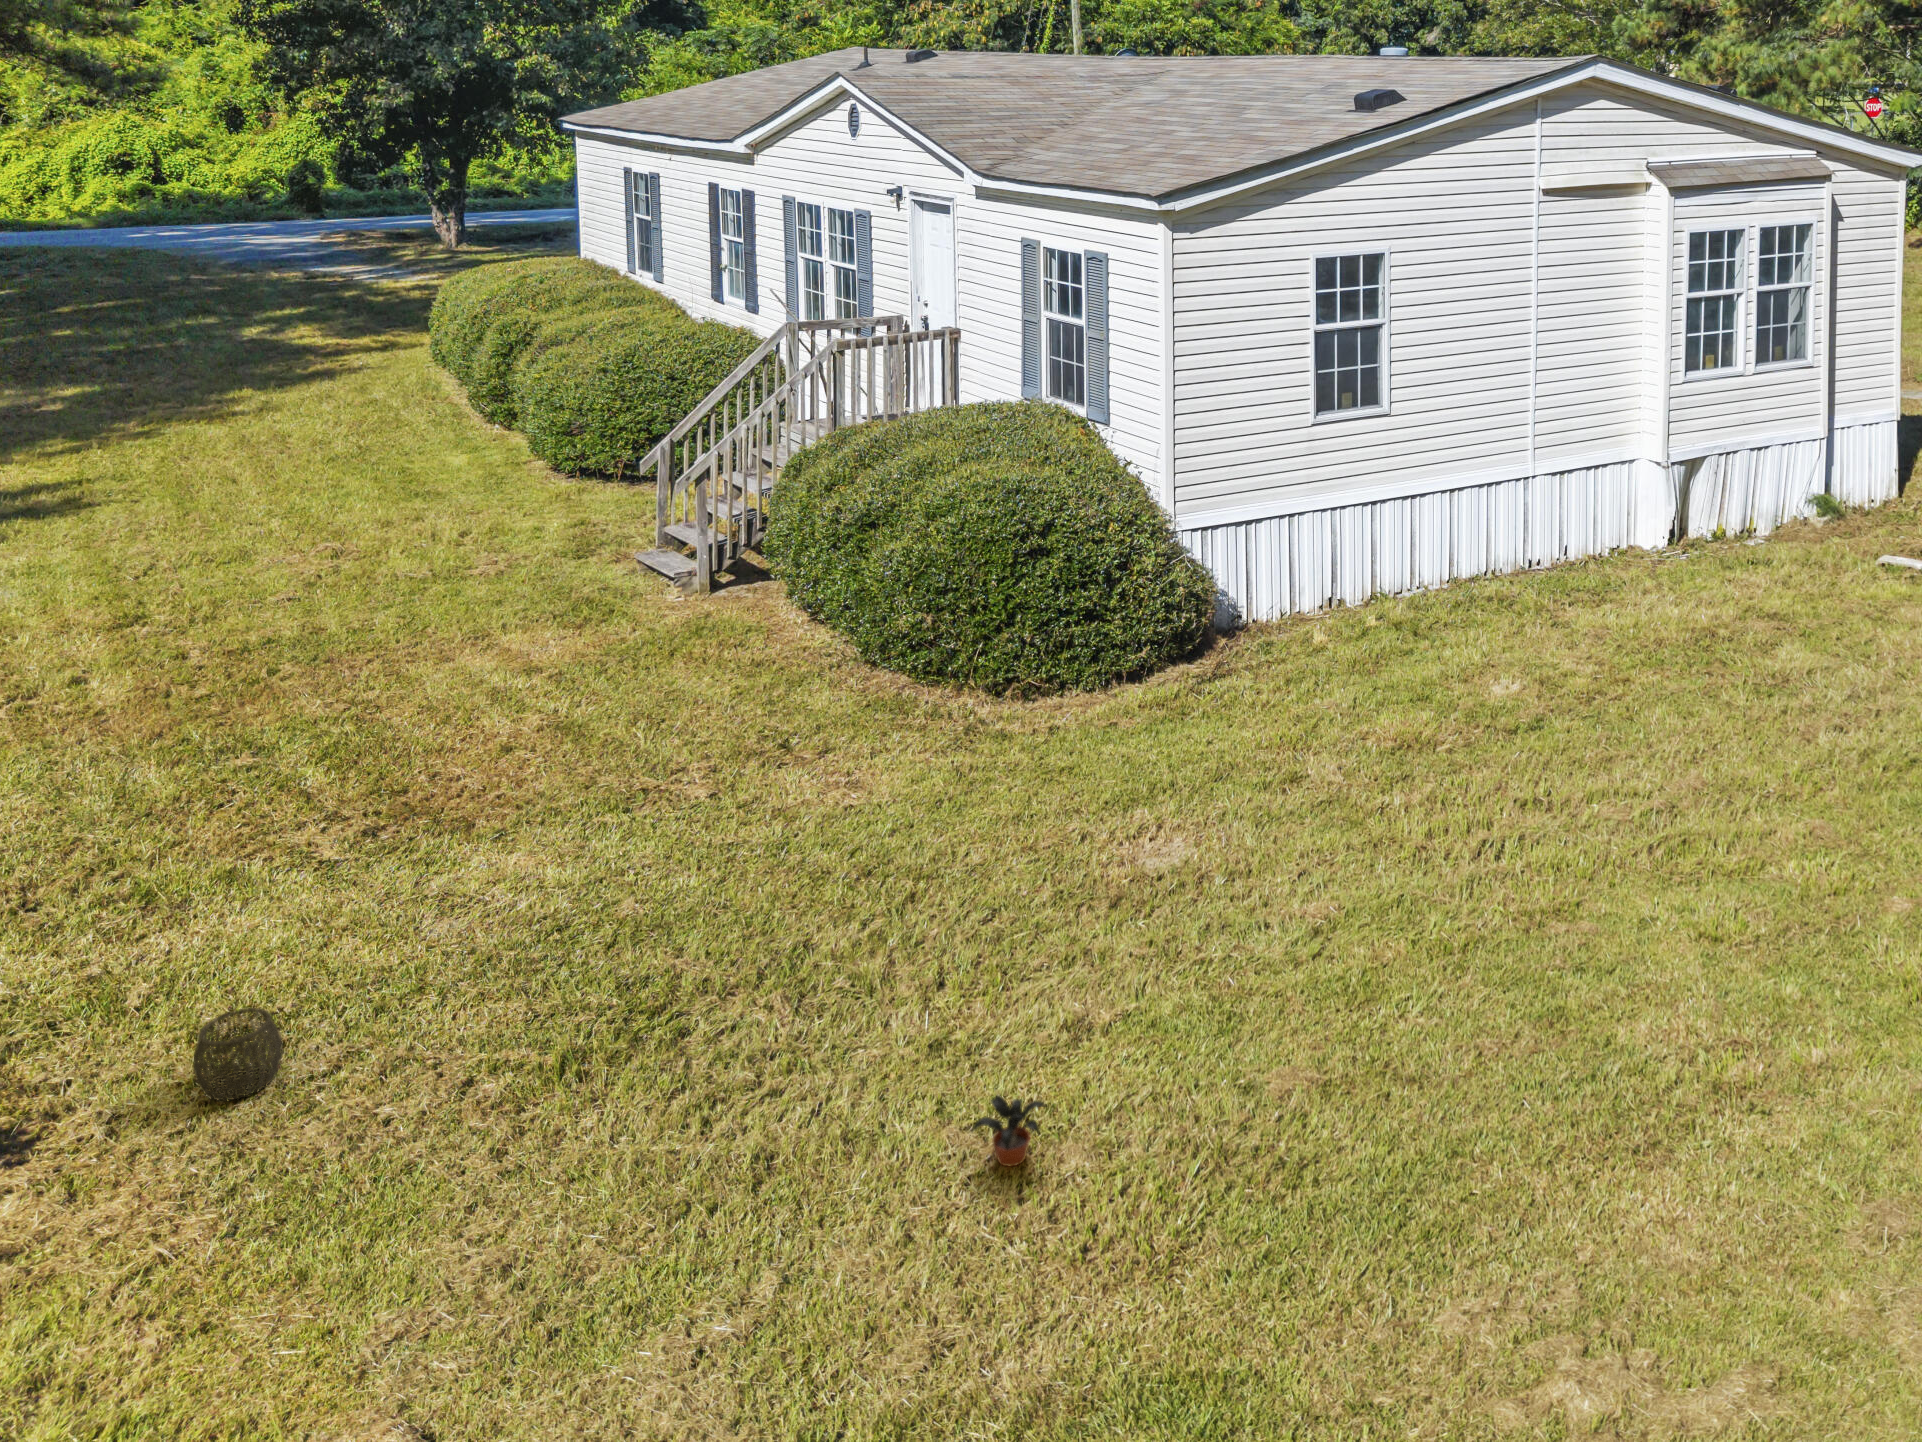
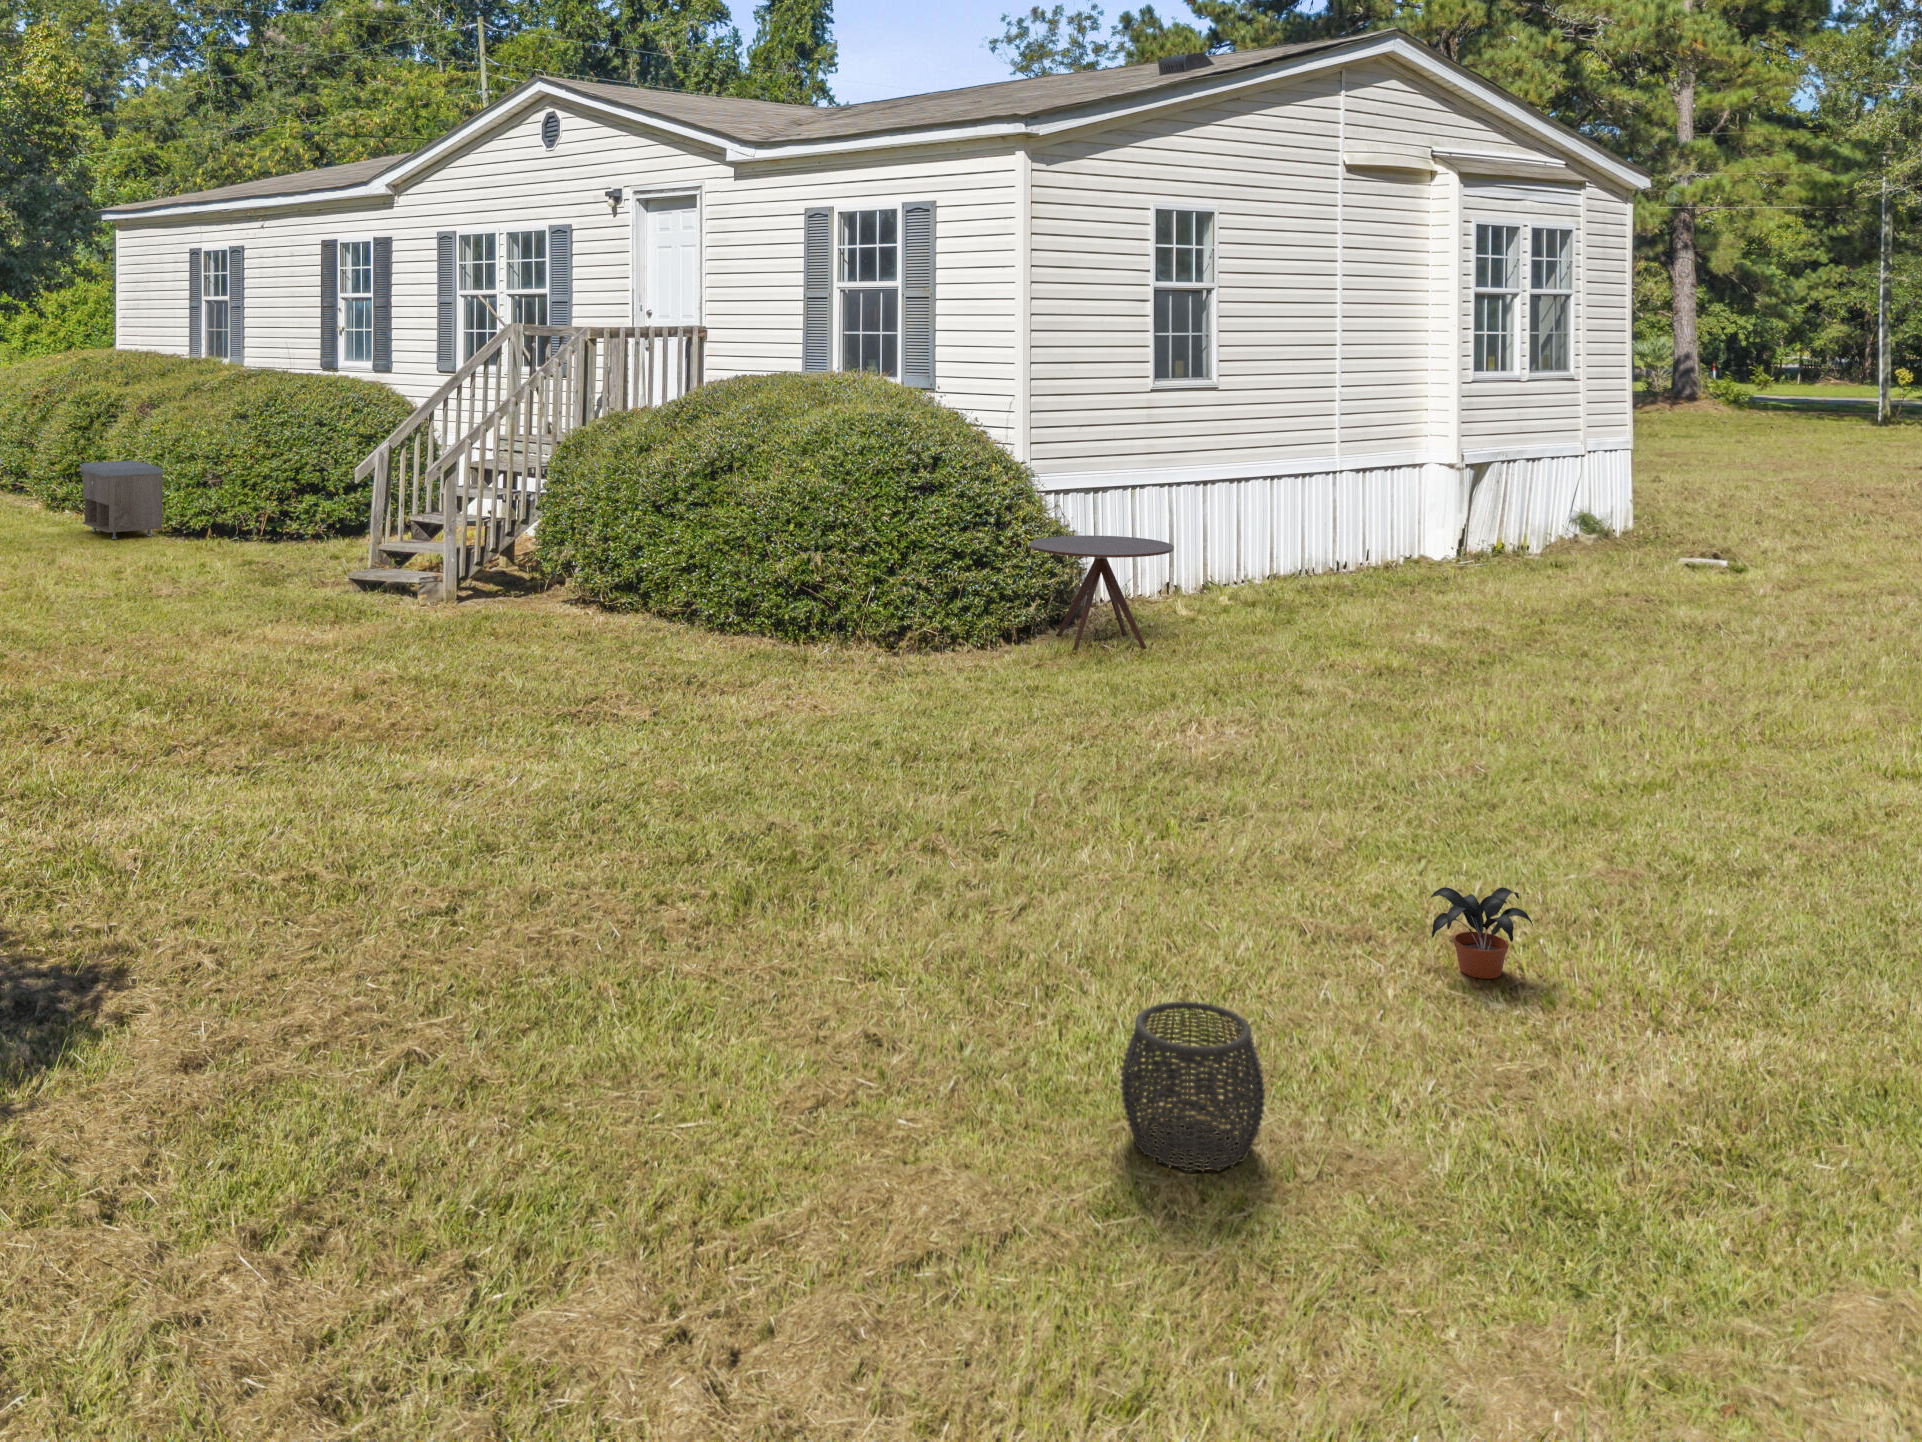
storage bench: none [484,402,546,476] -> present [80,461,163,539]
round table: none [1106,589,1229,700] -> present [1029,536,1174,650]
woven basket: present [193,1008,282,1101] -> present [1120,1001,1265,1172]

